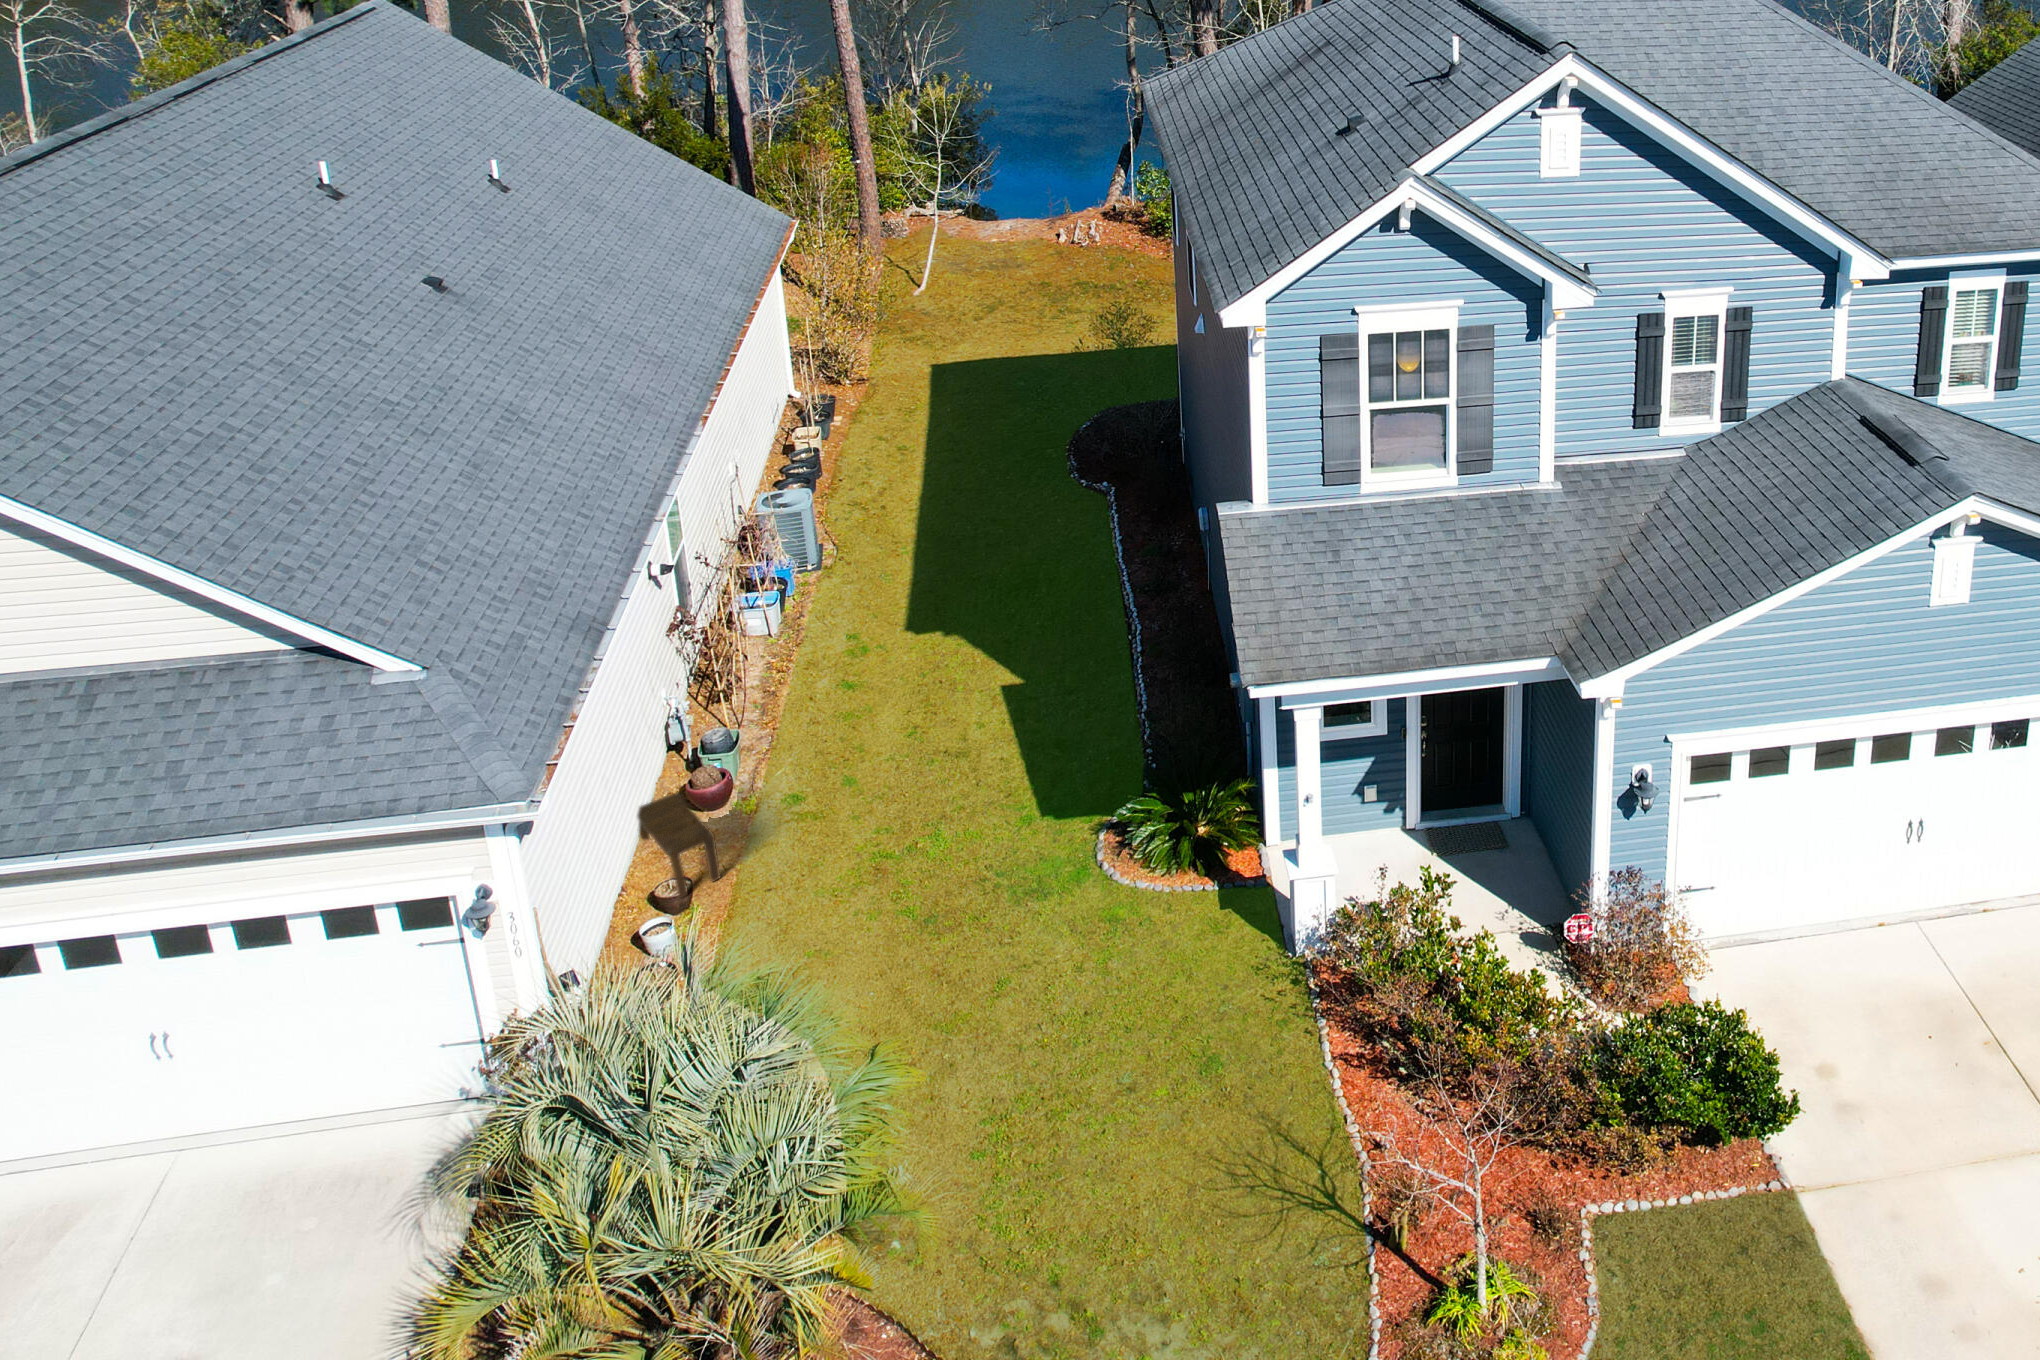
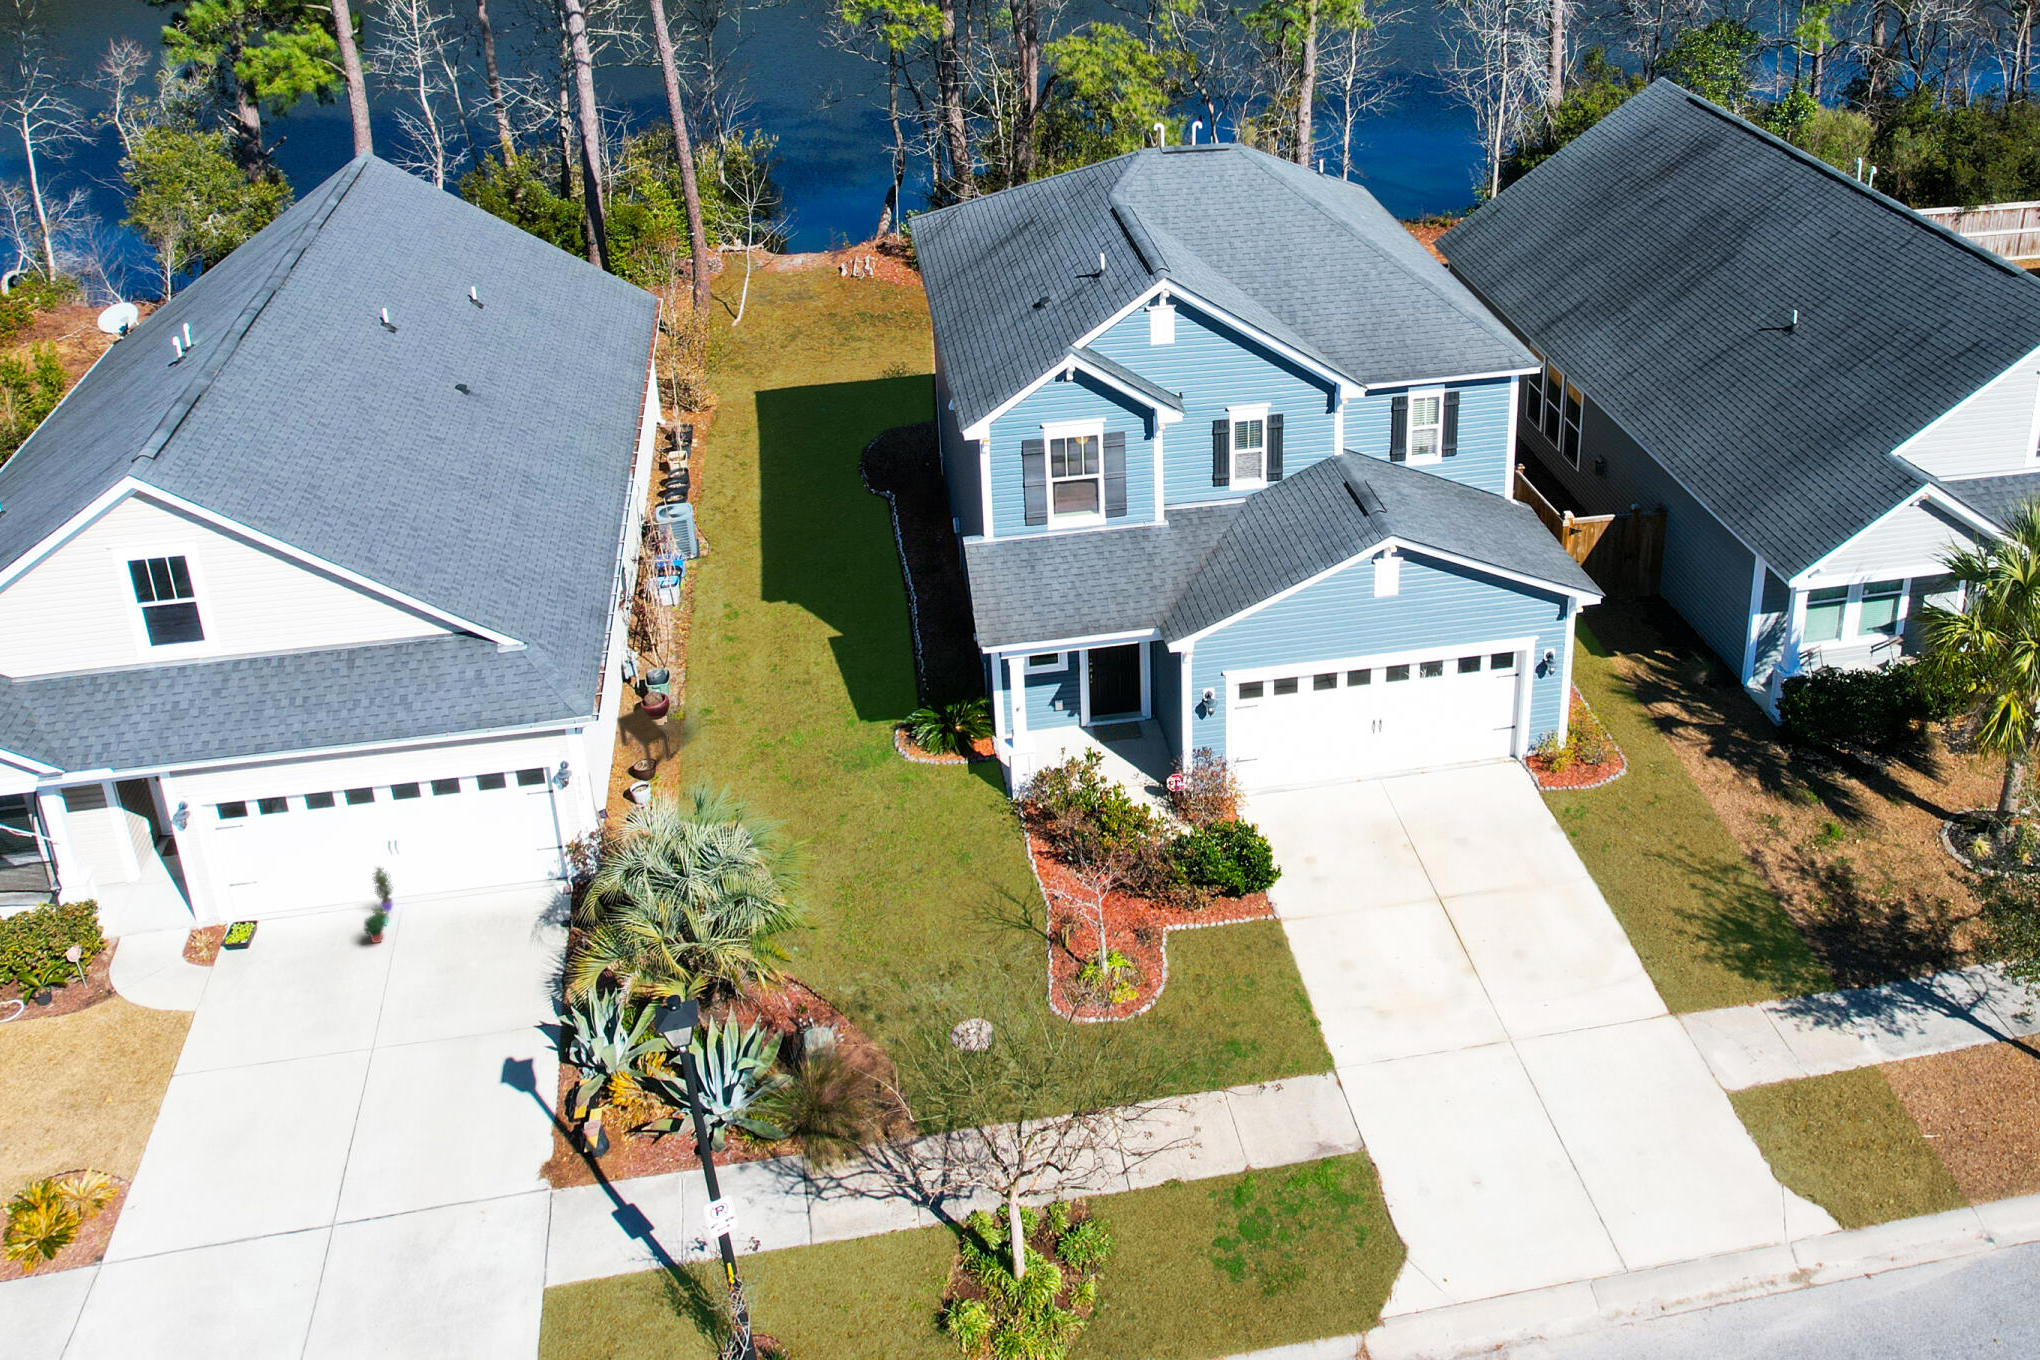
potted plant: none [79,1072,164,1222] -> present [364,868,393,943]

